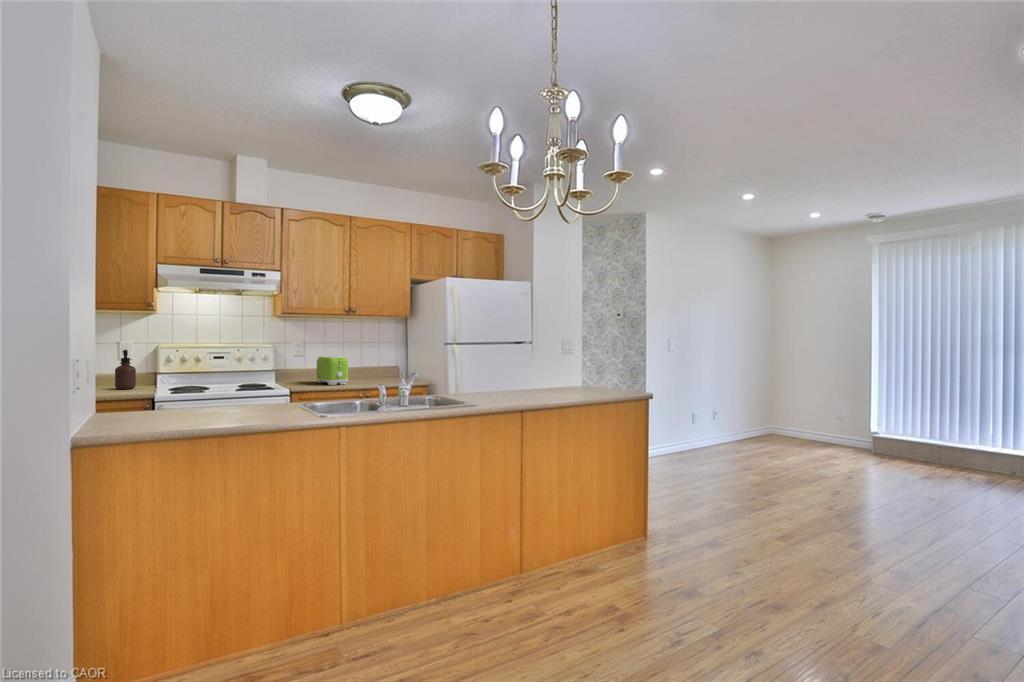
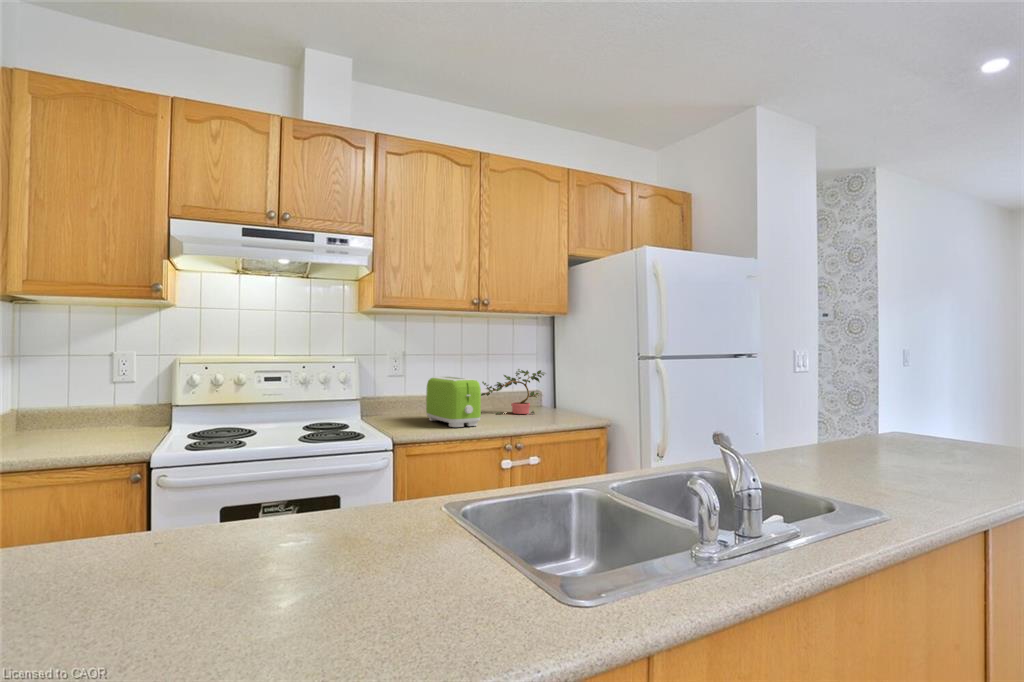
soap dispenser: present [115,350,136,389] -> none [92,368,130,439]
potted plant: none [355,351,399,380] -> present [481,369,544,414]

